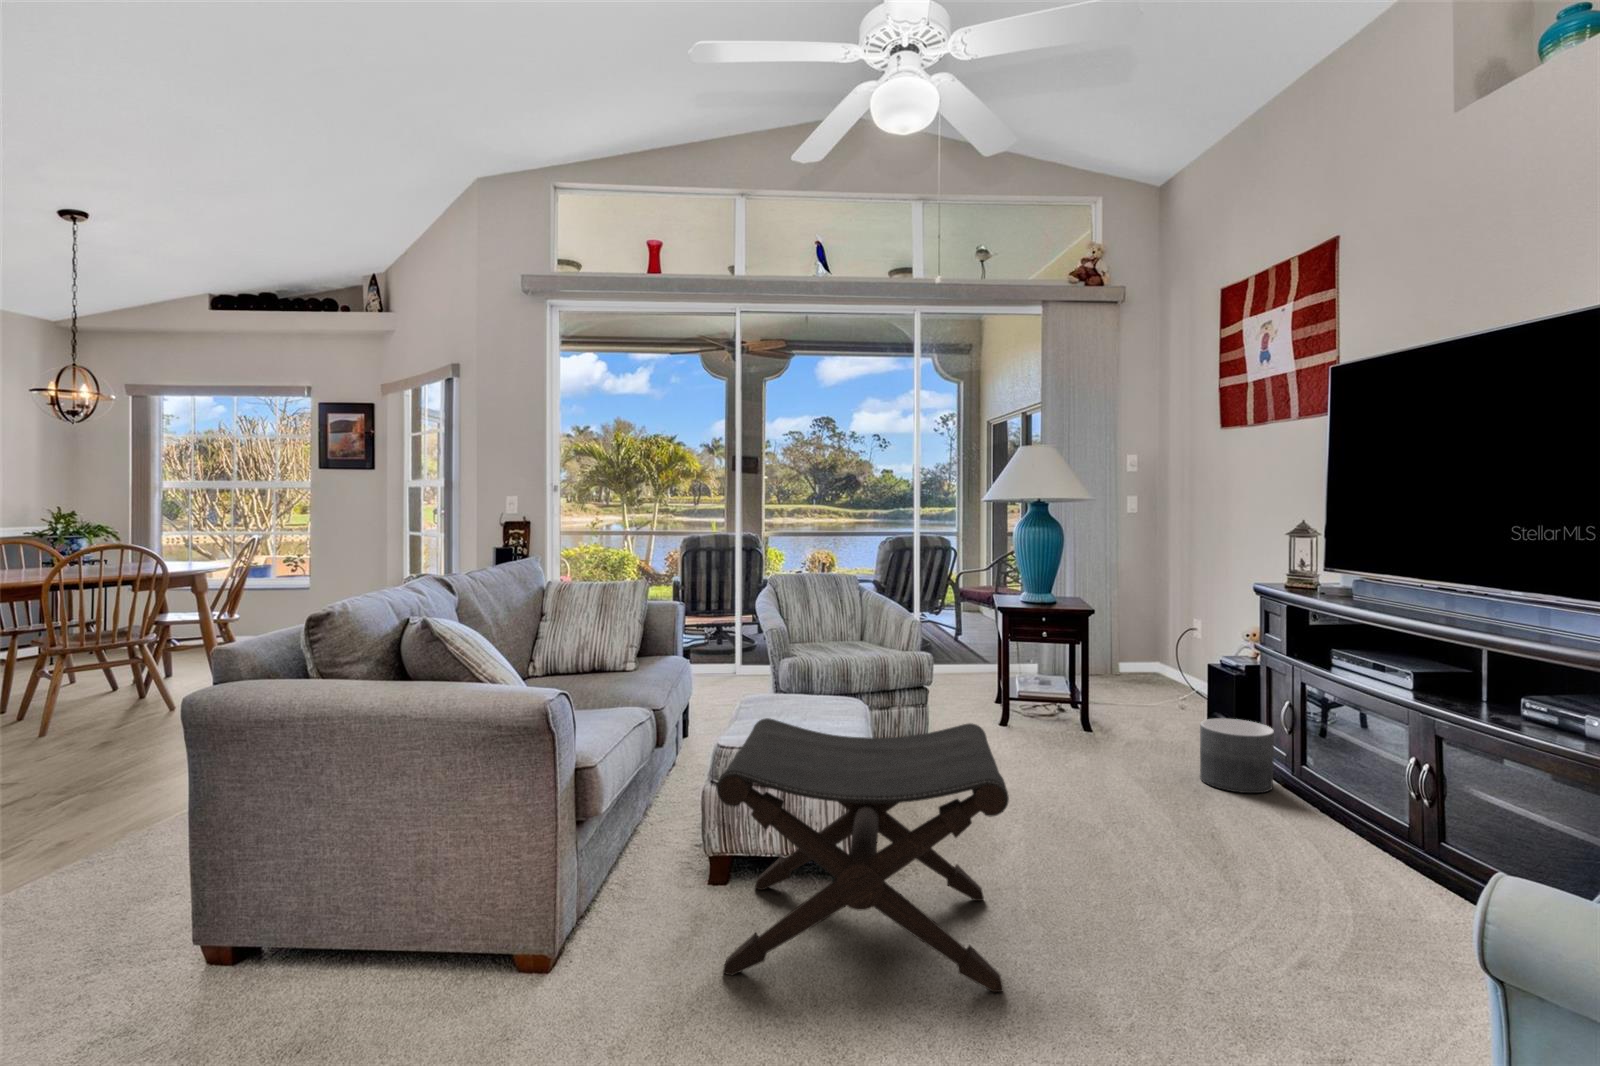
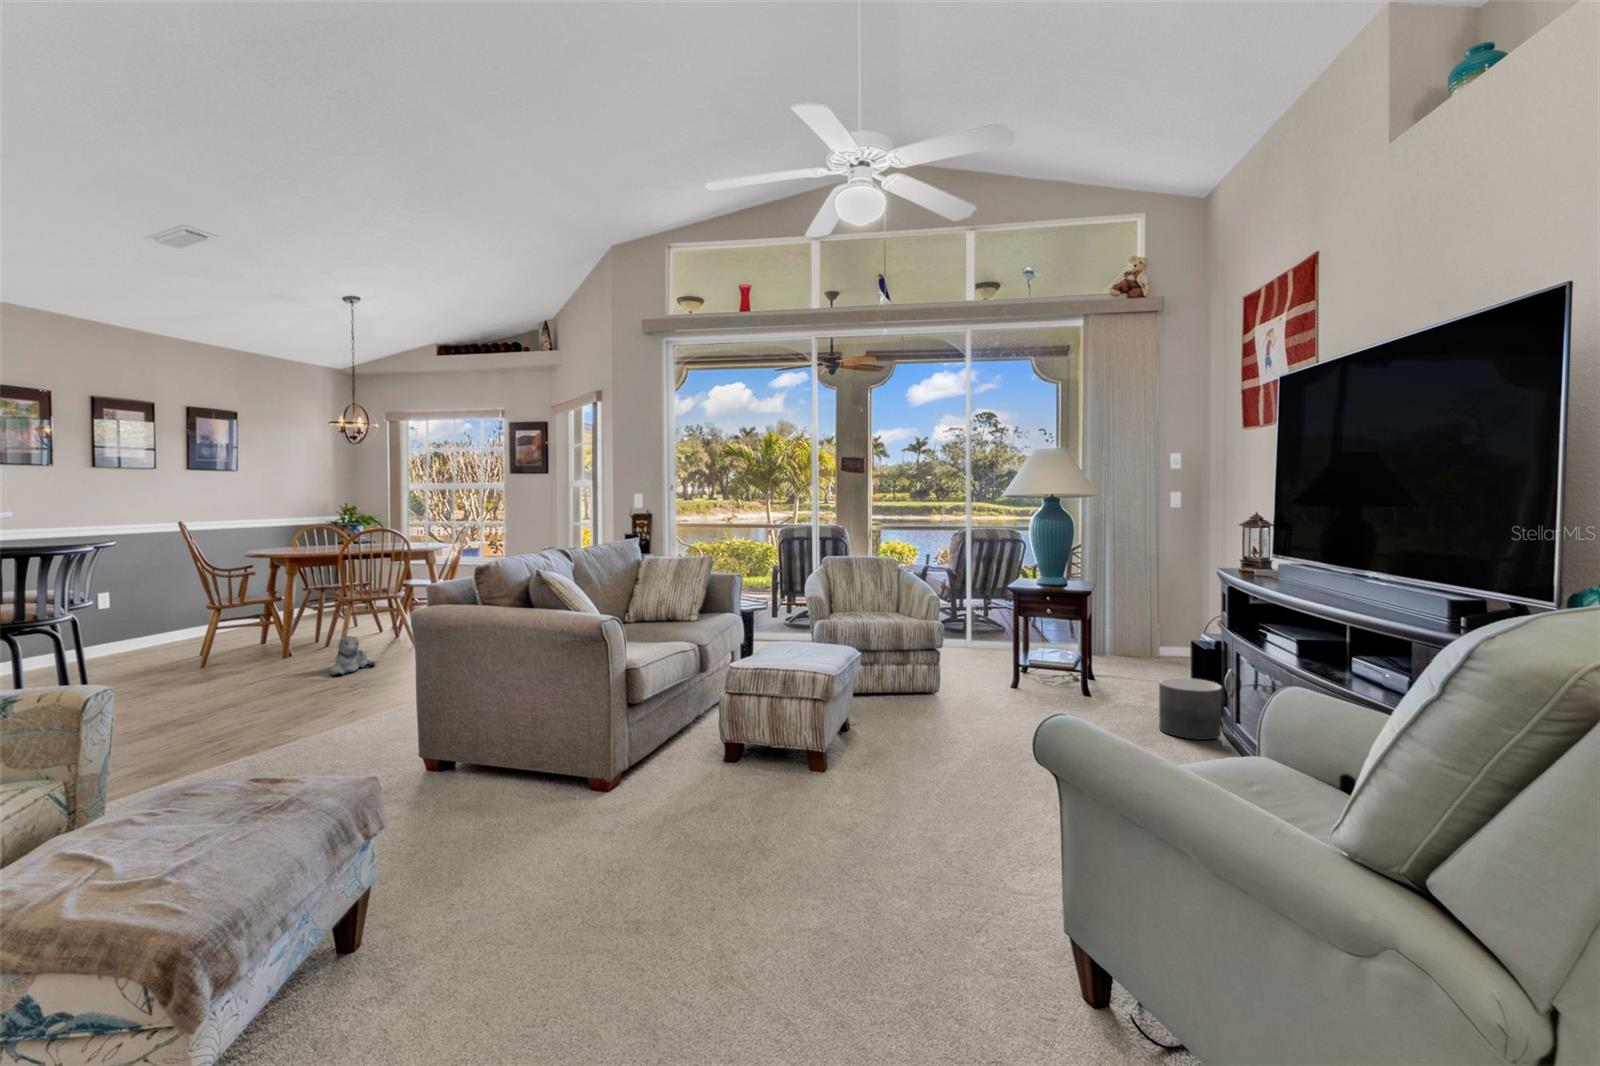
plush toy: none [48,702,123,763] -> present [330,636,375,675]
footstool: present [717,718,1009,992] -> none [696,650,913,836]

